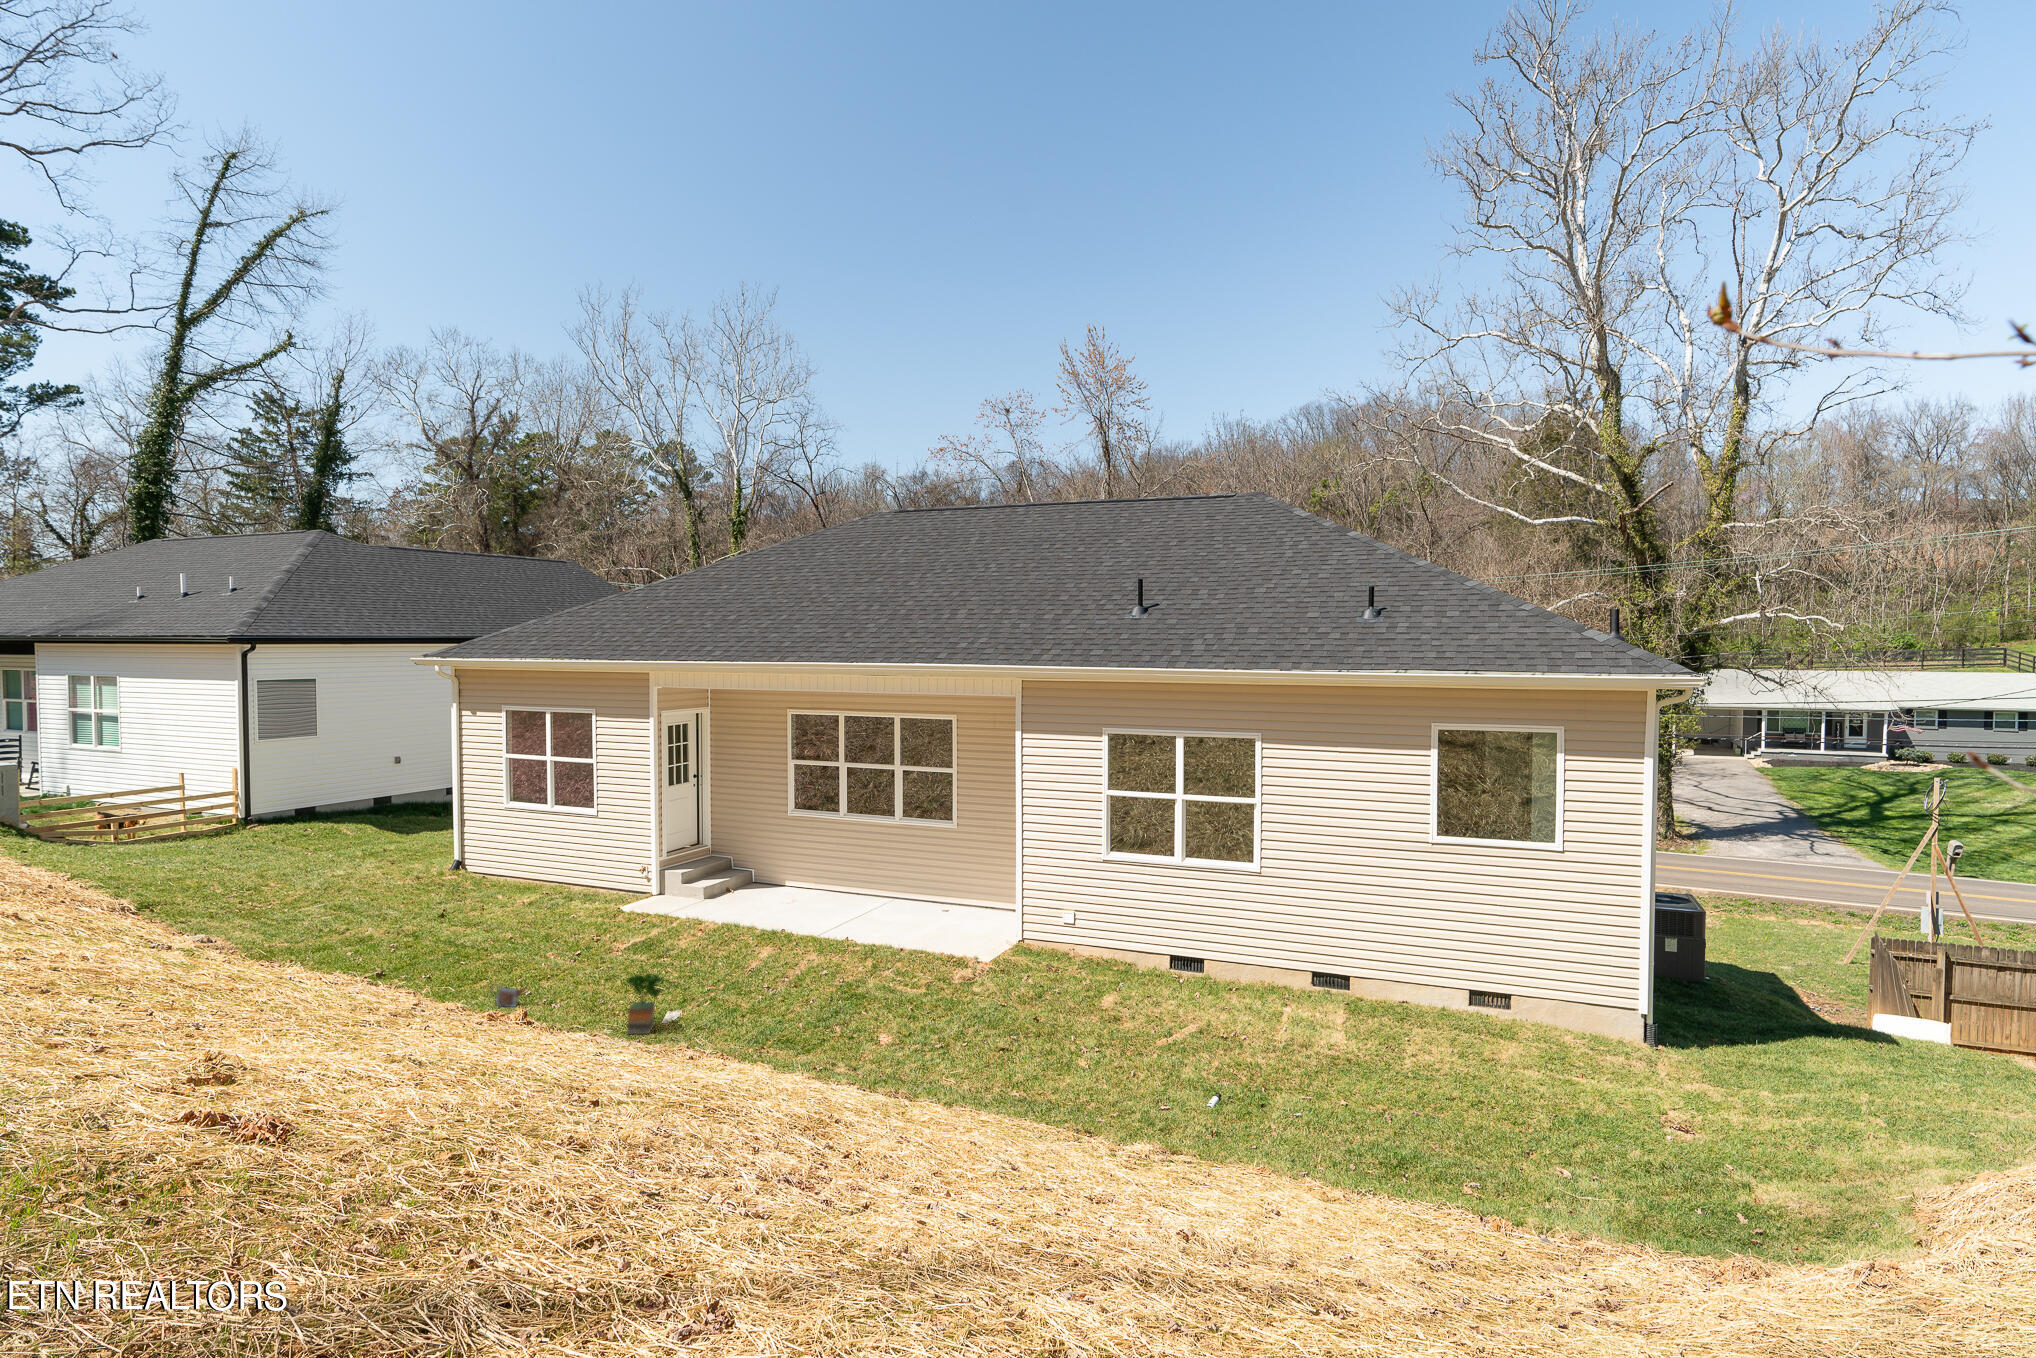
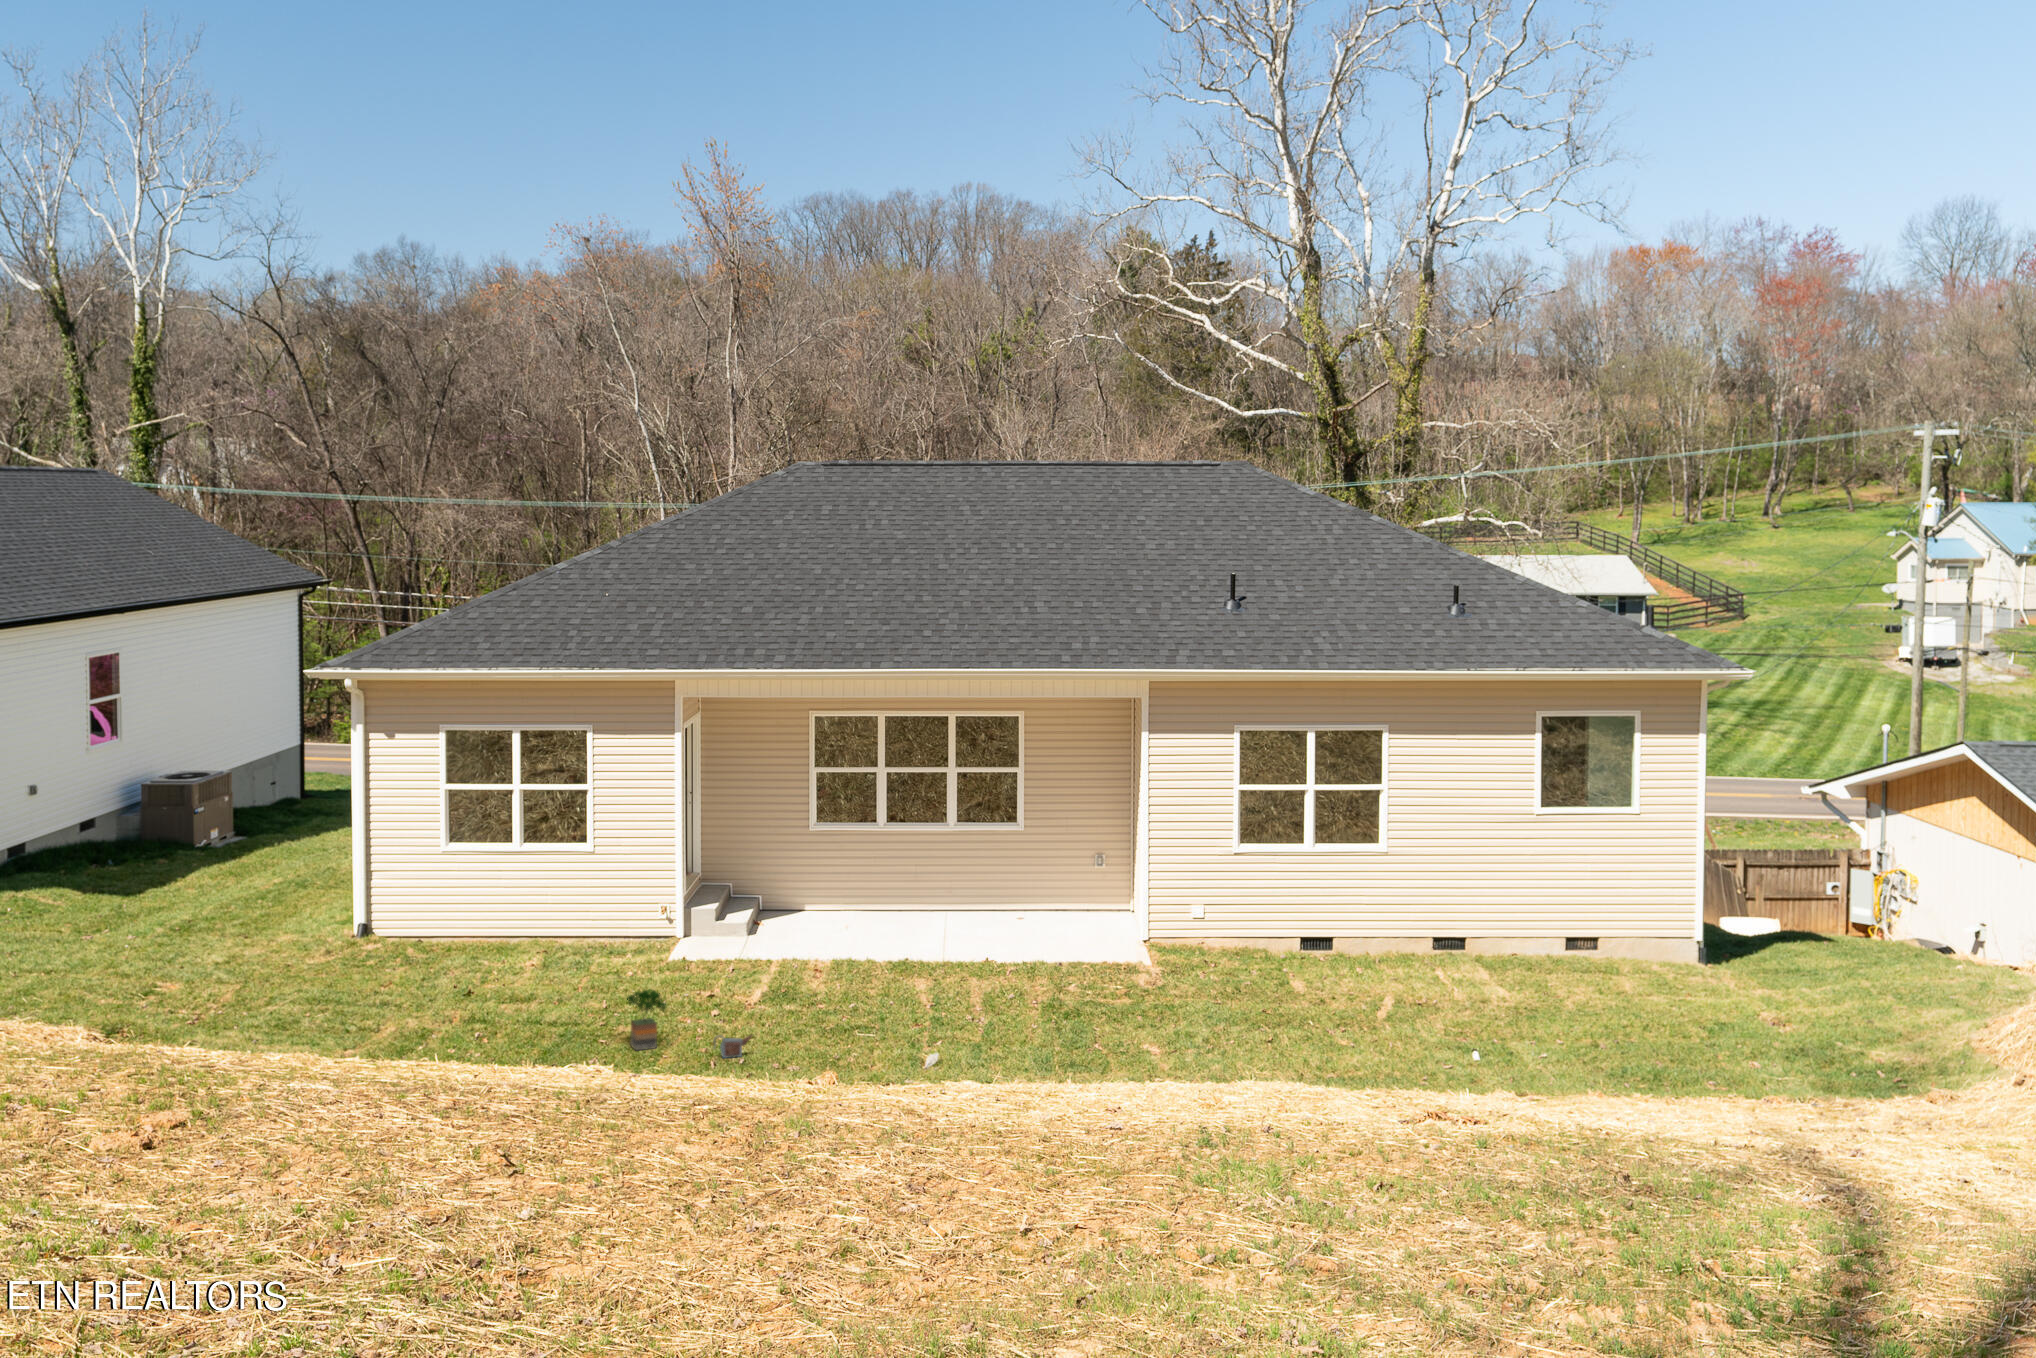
potted tree: present [627,973,663,1034] -> present [627,989,666,1050]

